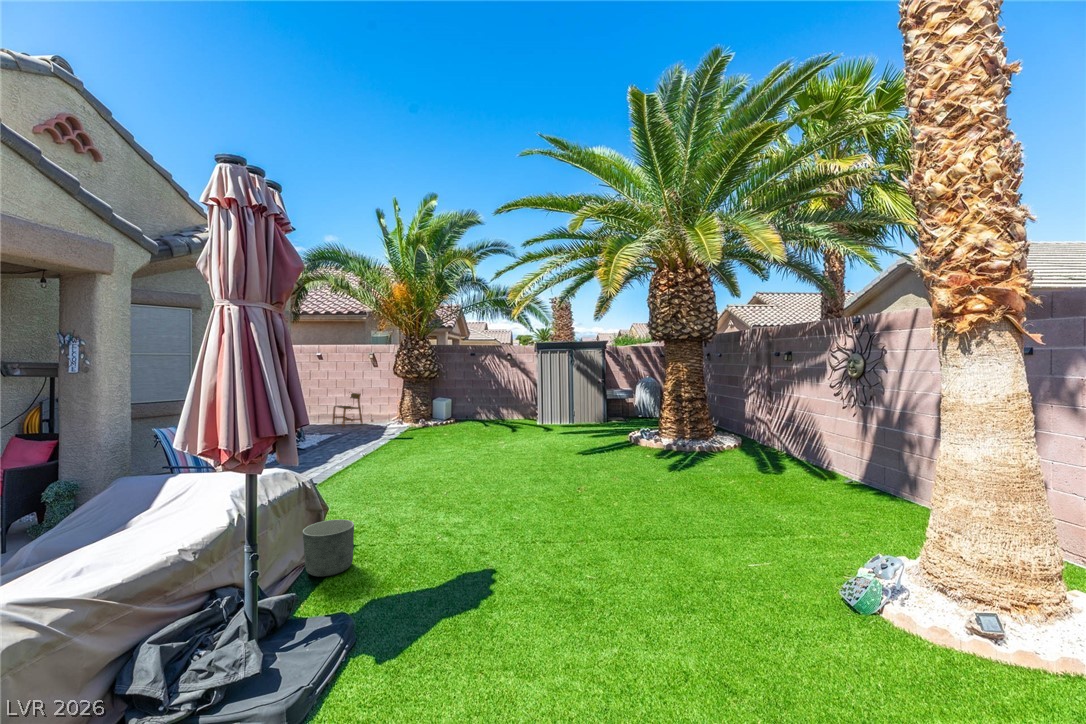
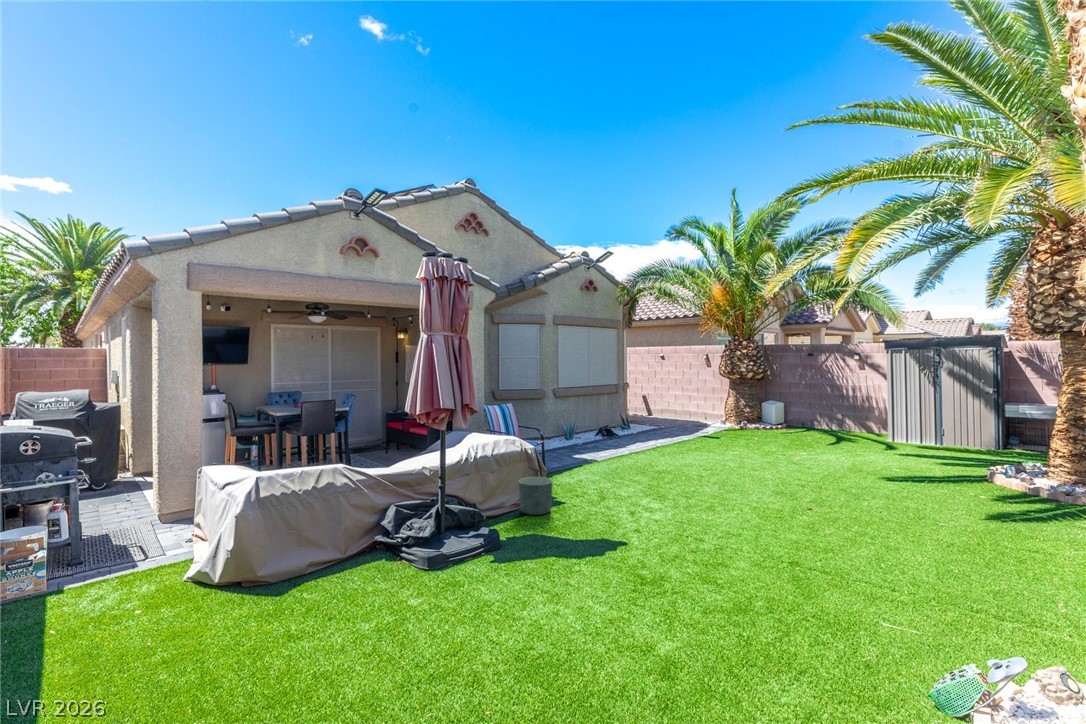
bench: present [333,393,363,426] -> none [671,390,694,421]

